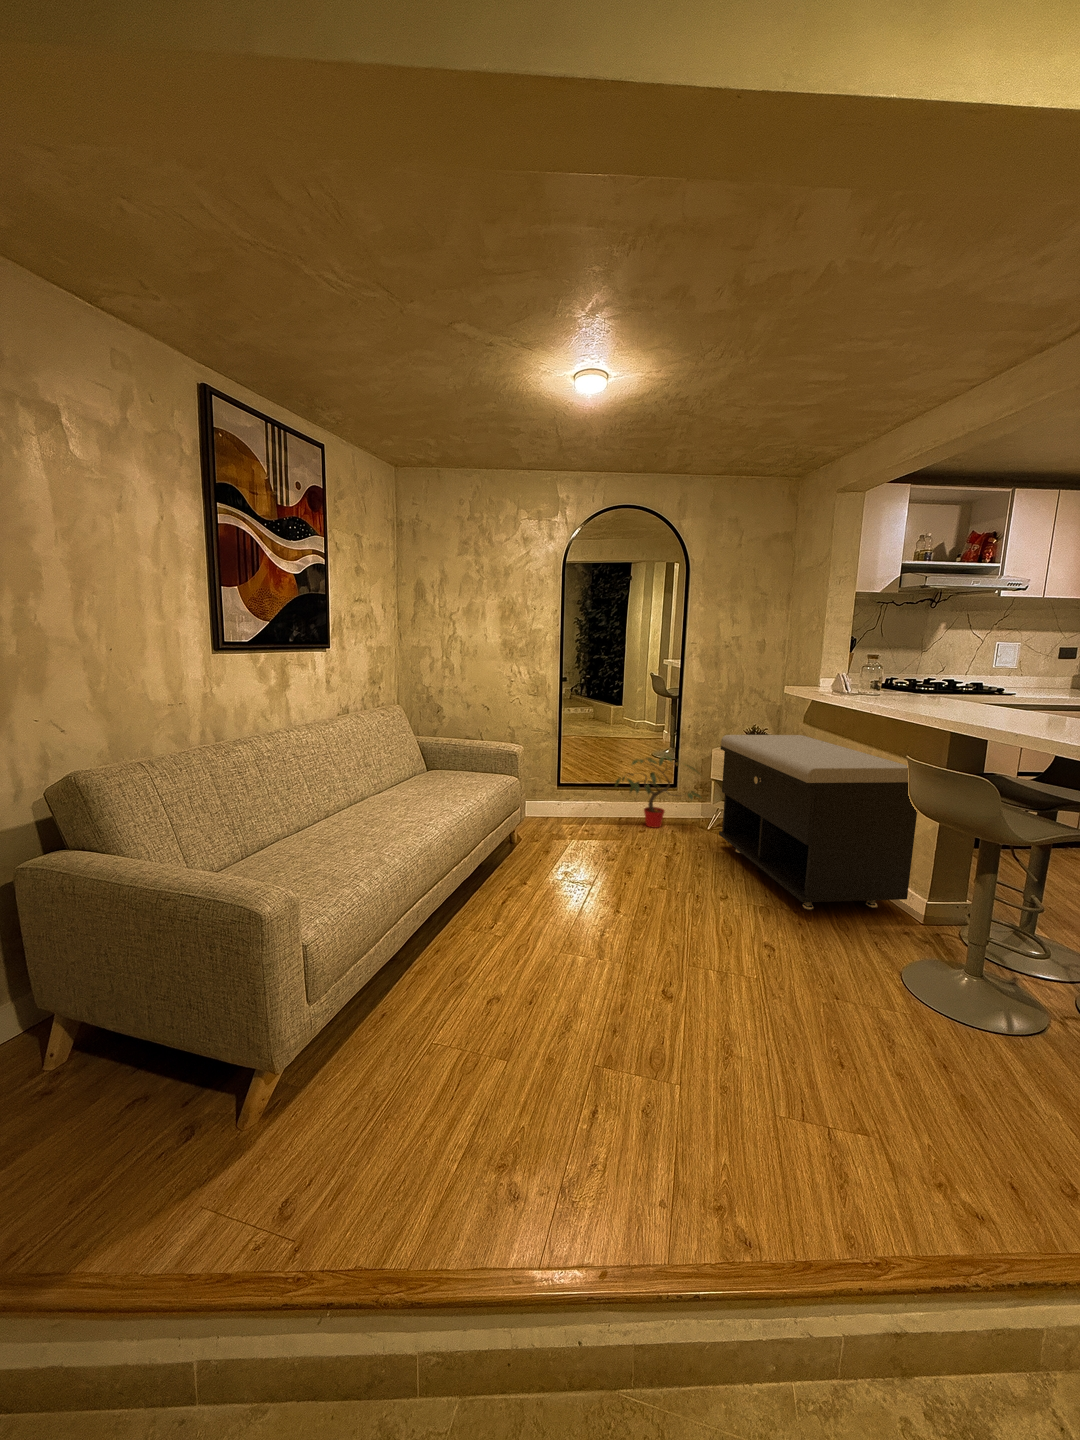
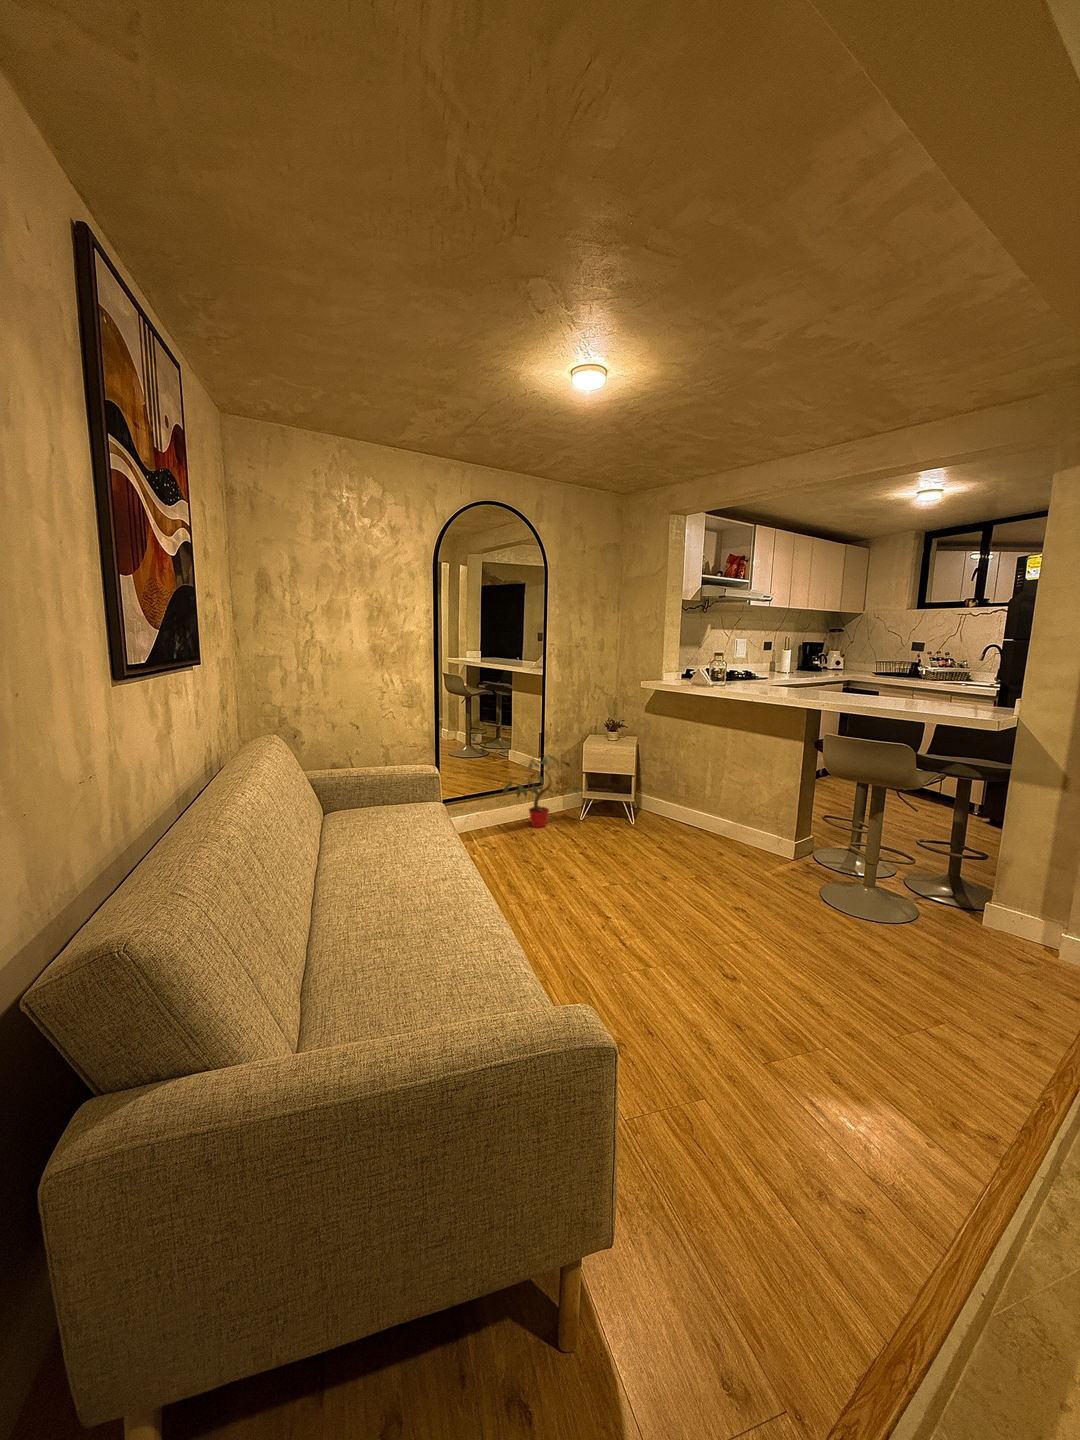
storage bench: present [719,735,917,910] -> none [611,724,786,871]

